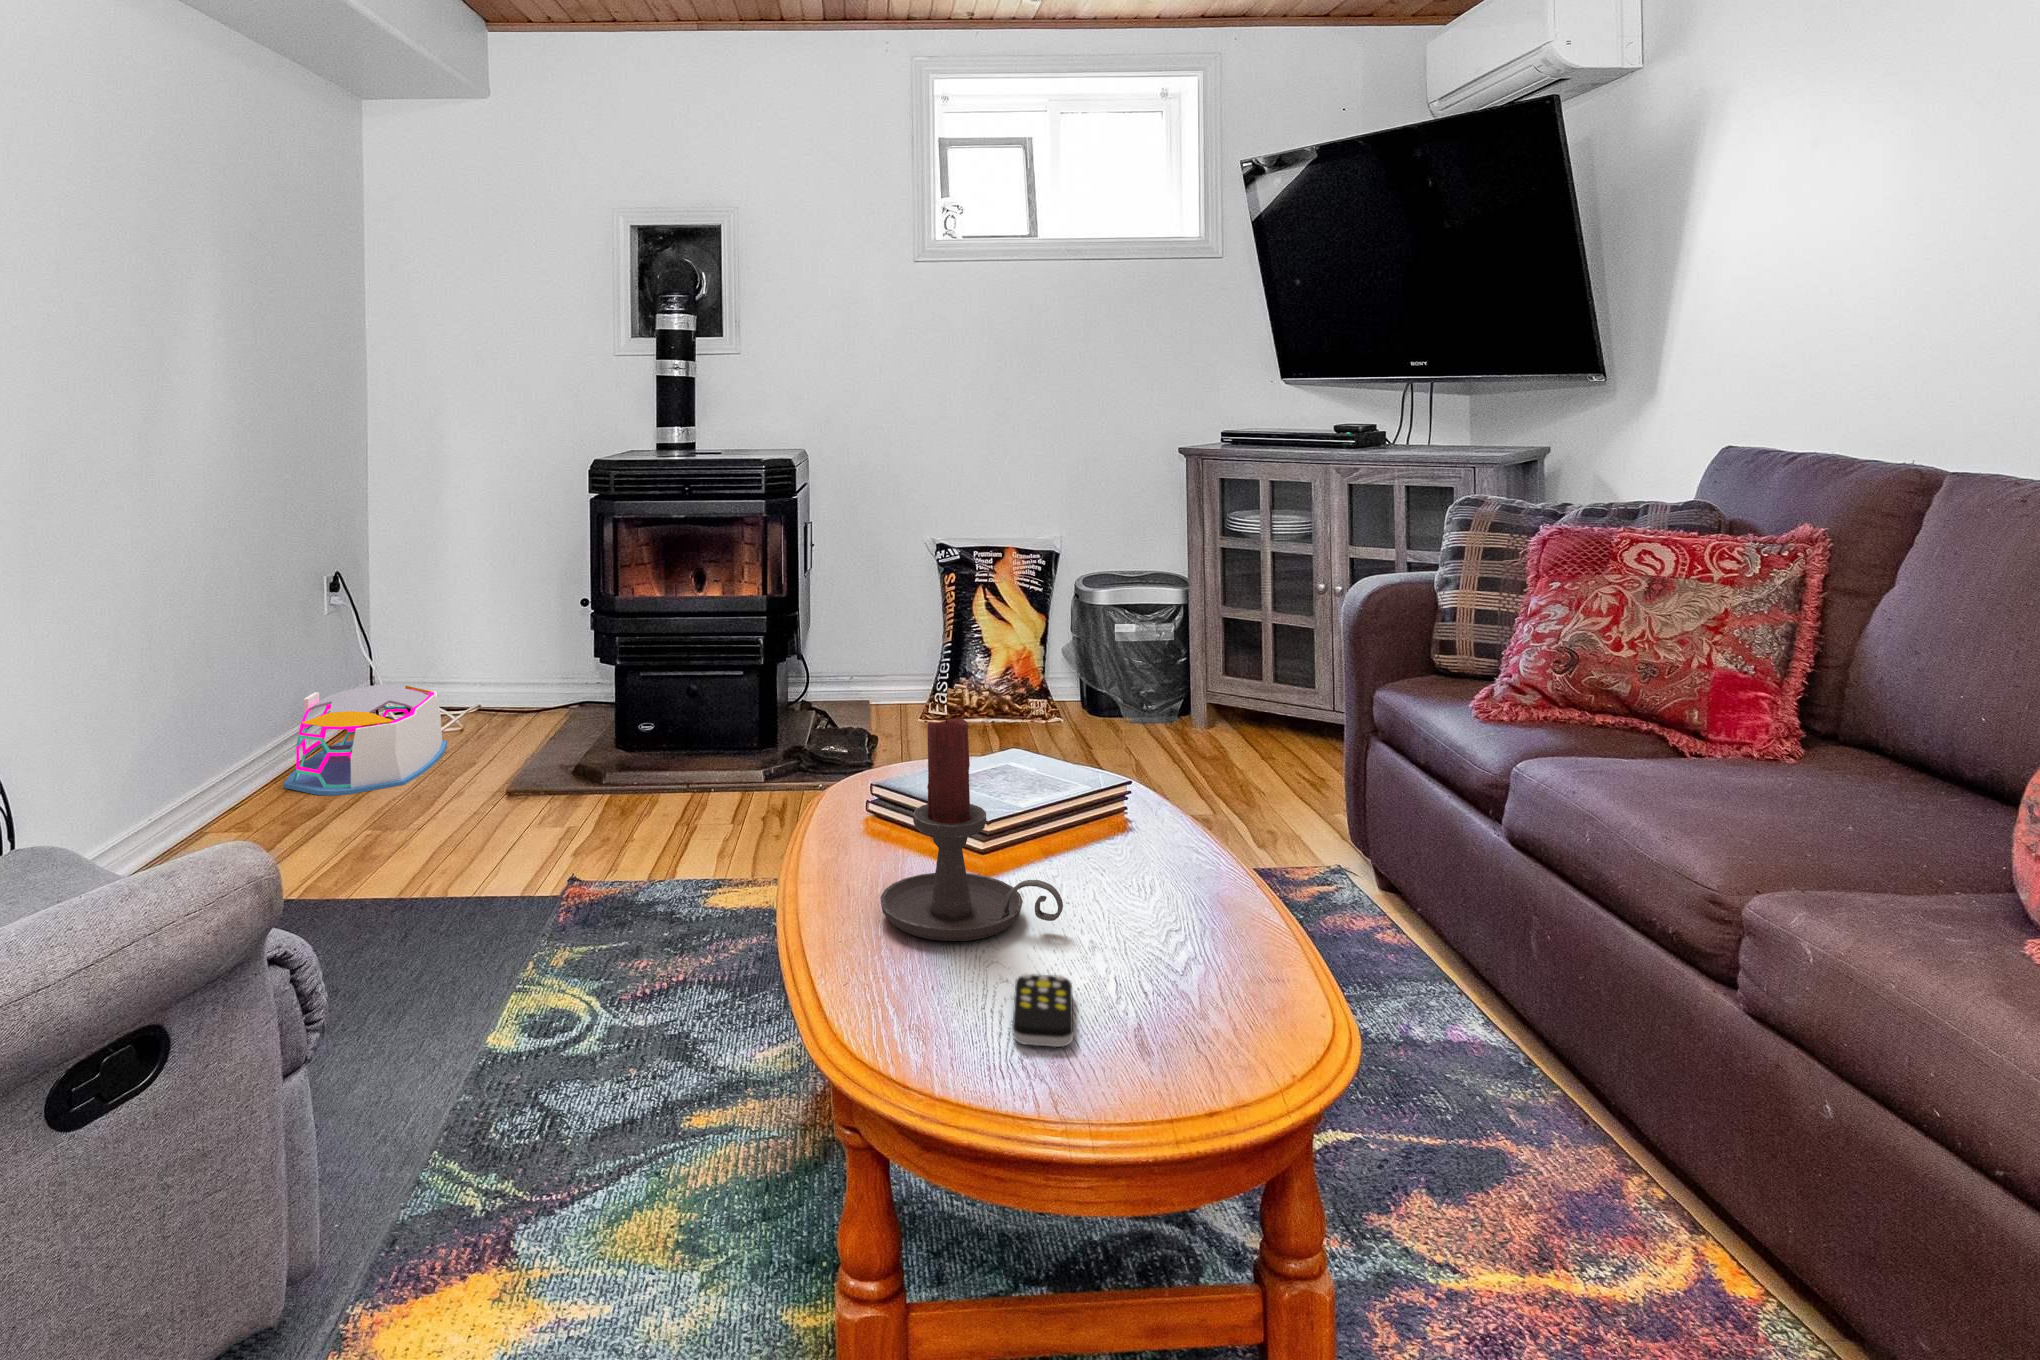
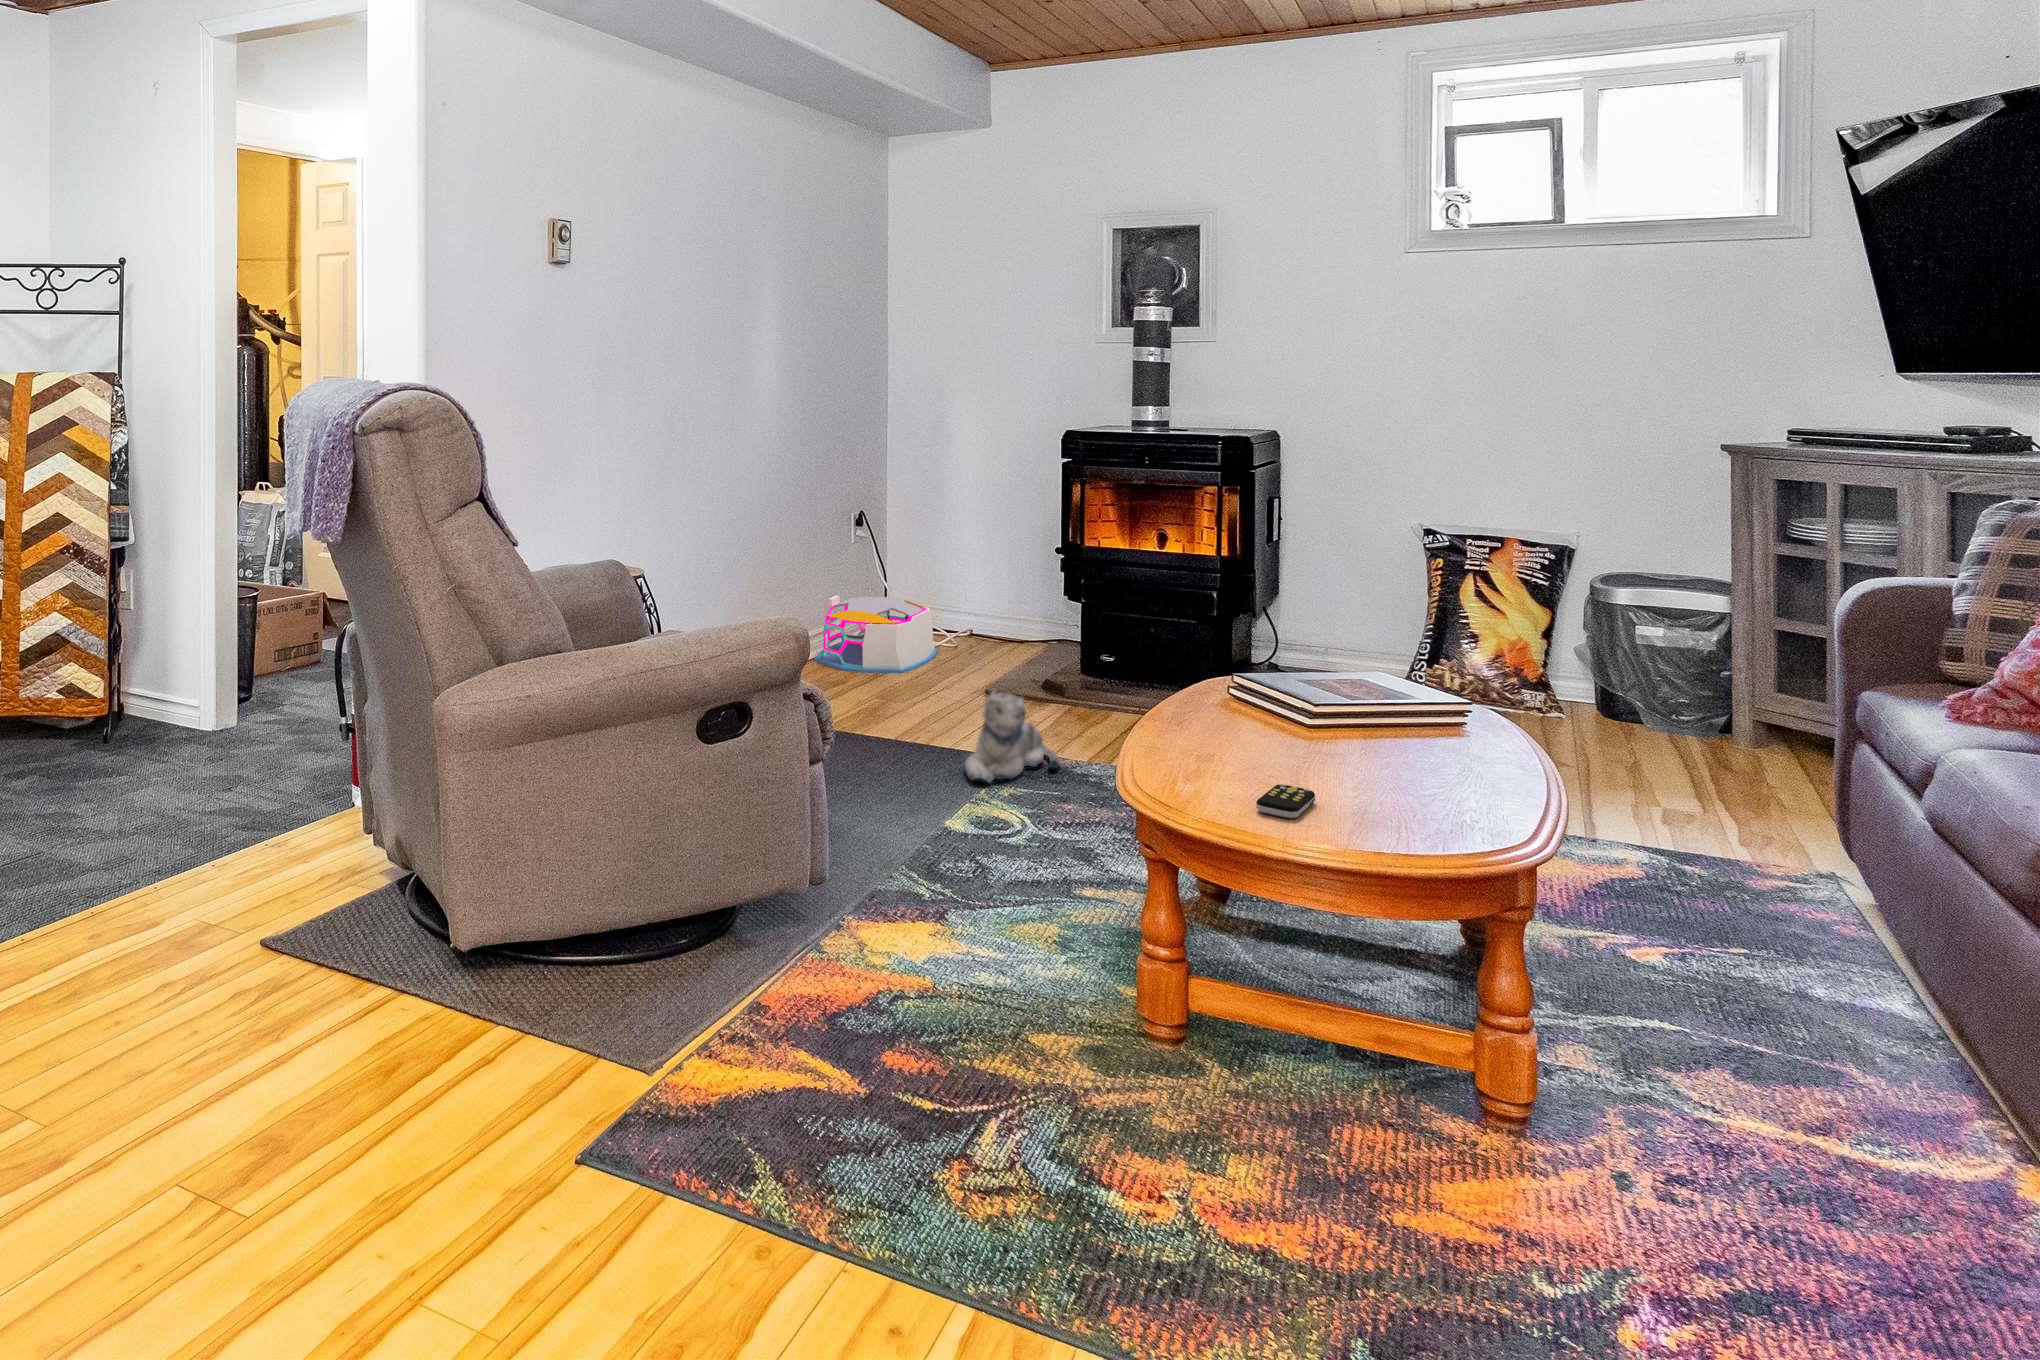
candle holder: present [880,718,1063,941] -> none [1201,624,1336,770]
plush toy: none [498,813,619,953] -> present [965,690,1060,782]

